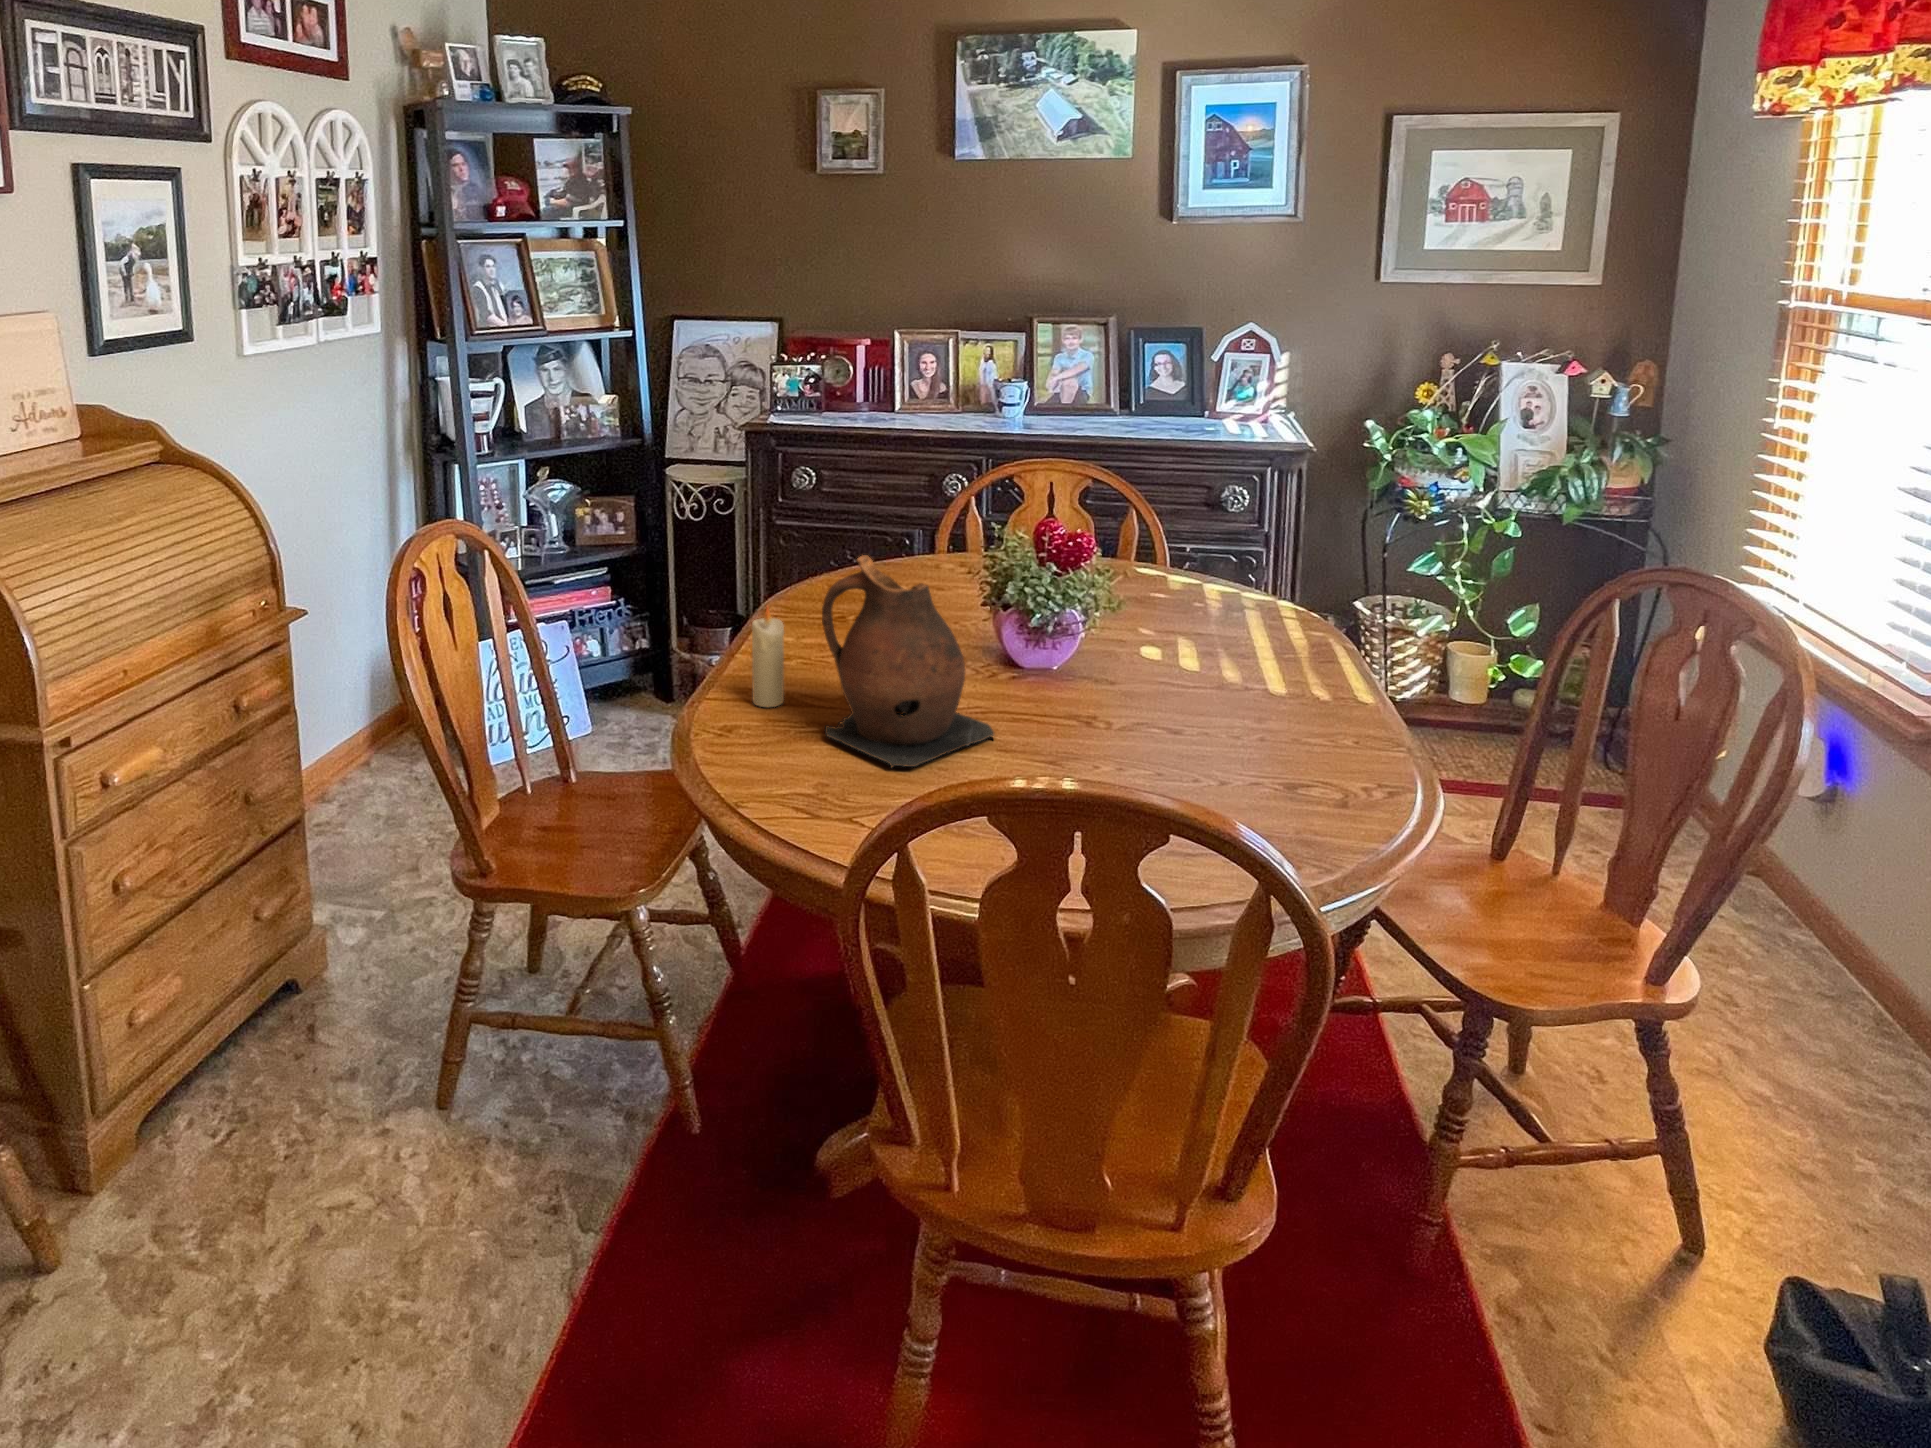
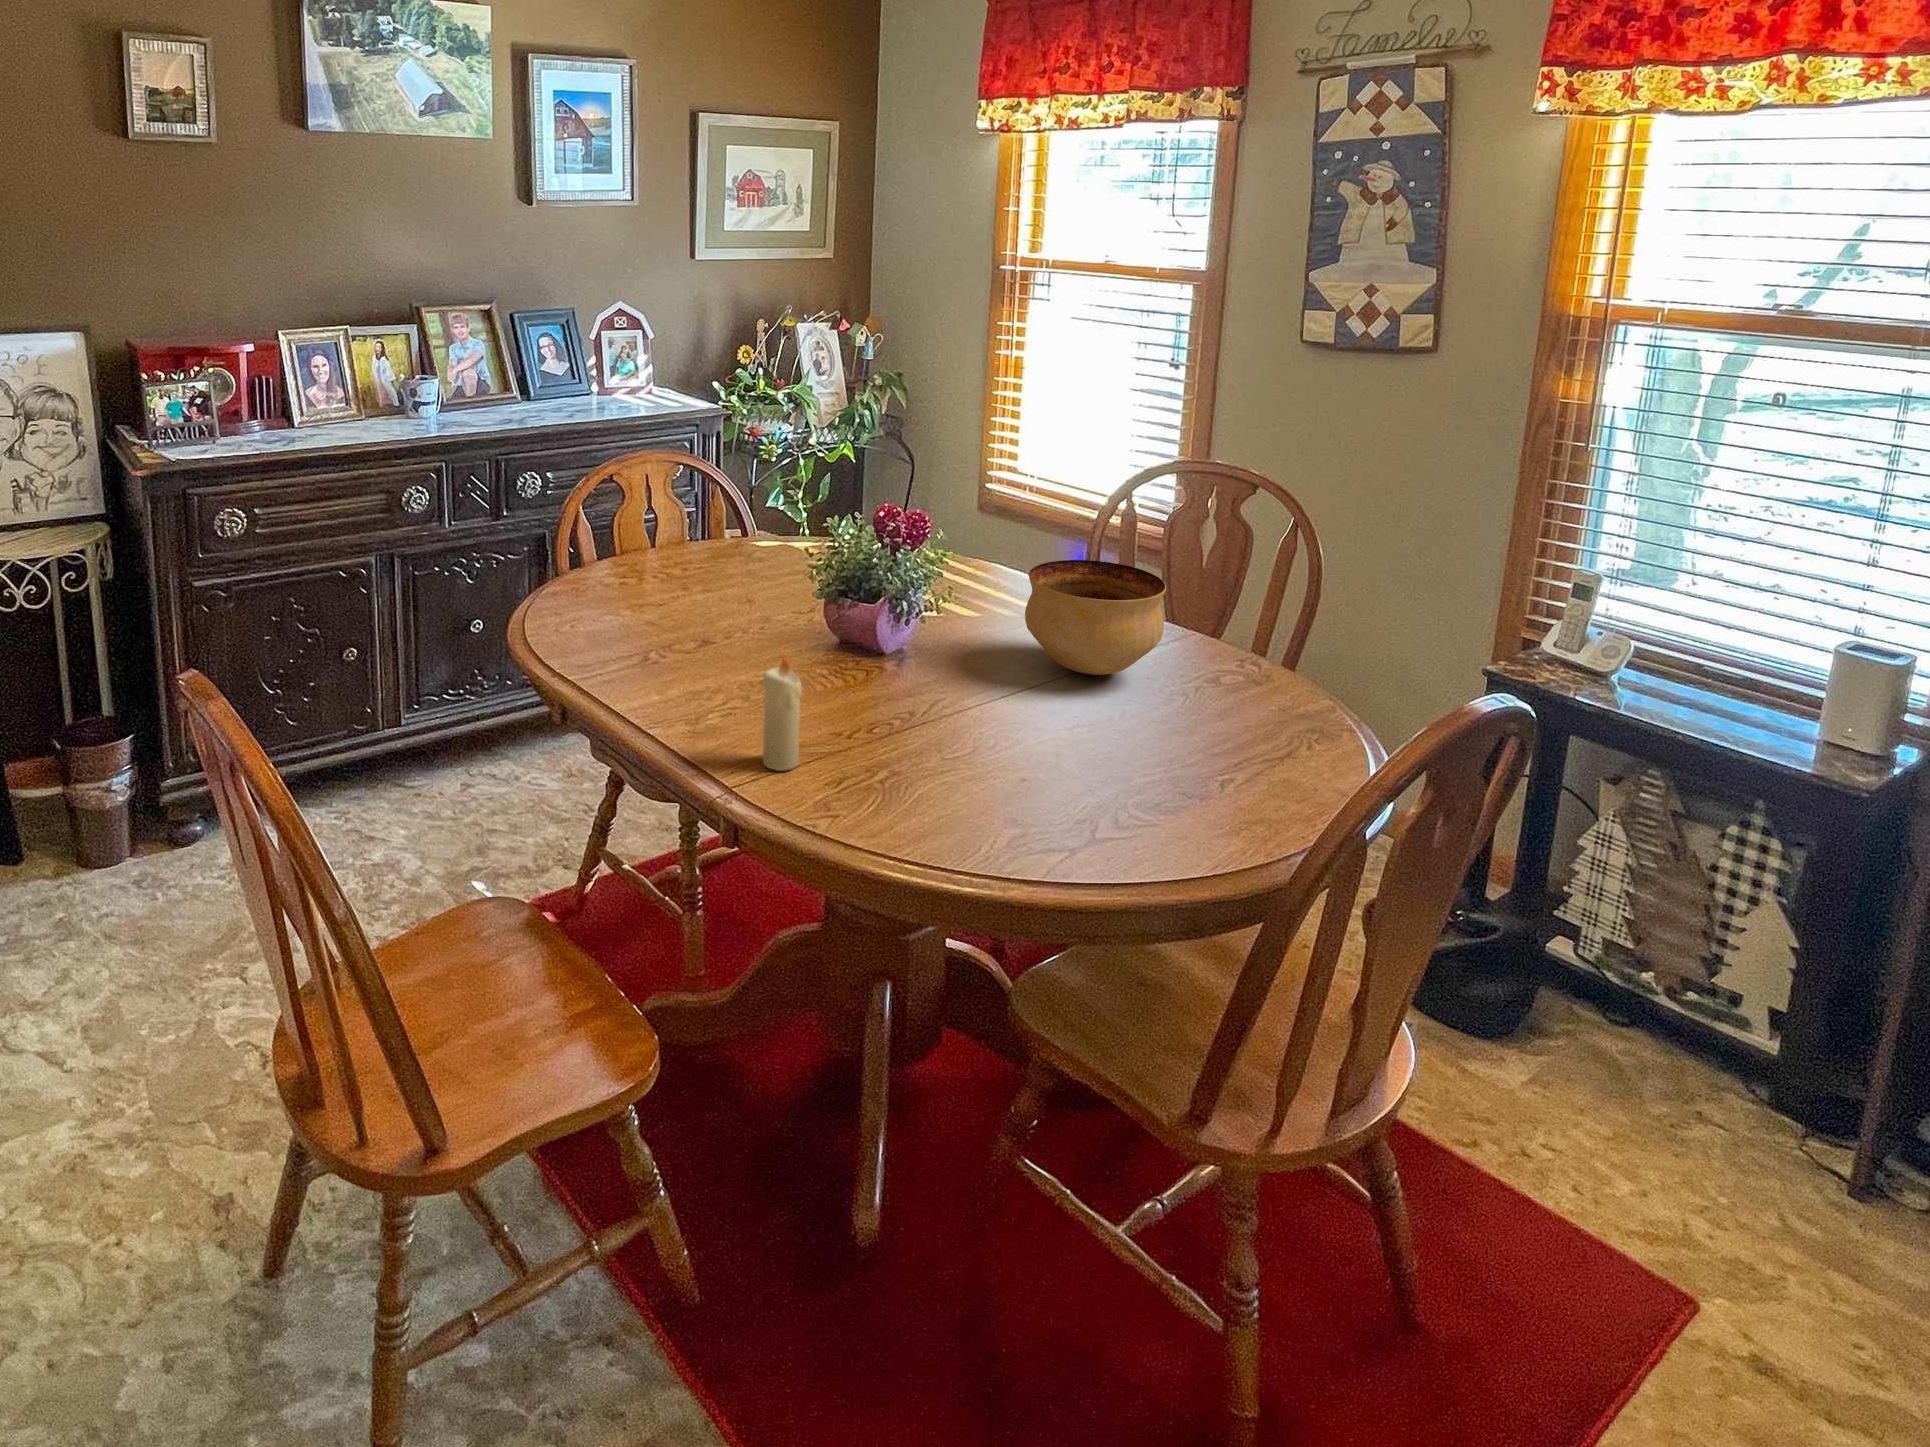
ceramic pitcher: present [822,555,994,768] -> none [861,570,1023,779]
bowl: none [1114,613,1274,745] -> present [1025,560,1166,675]

